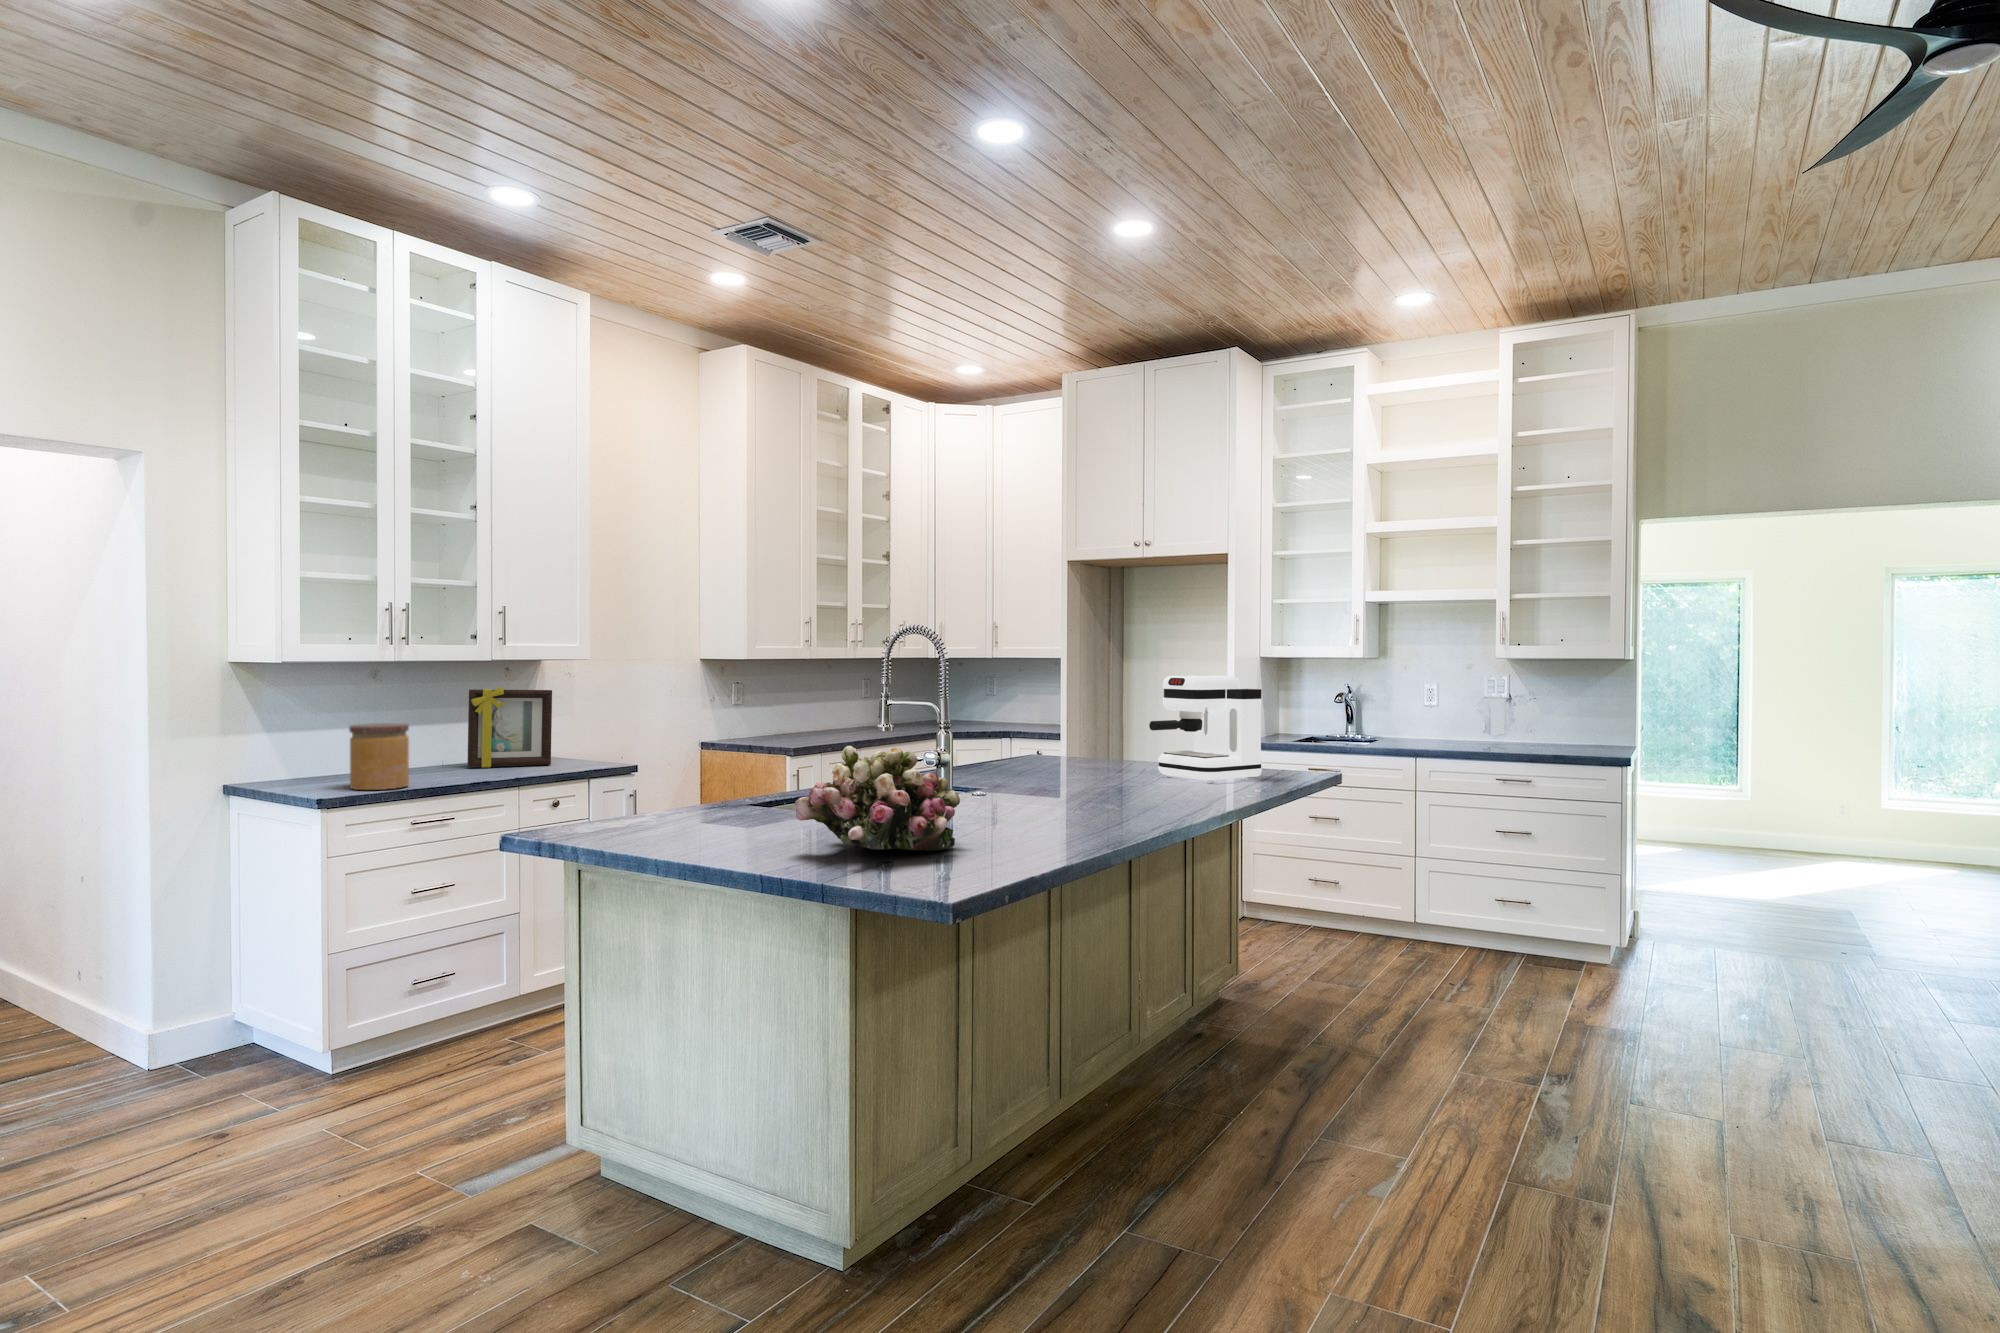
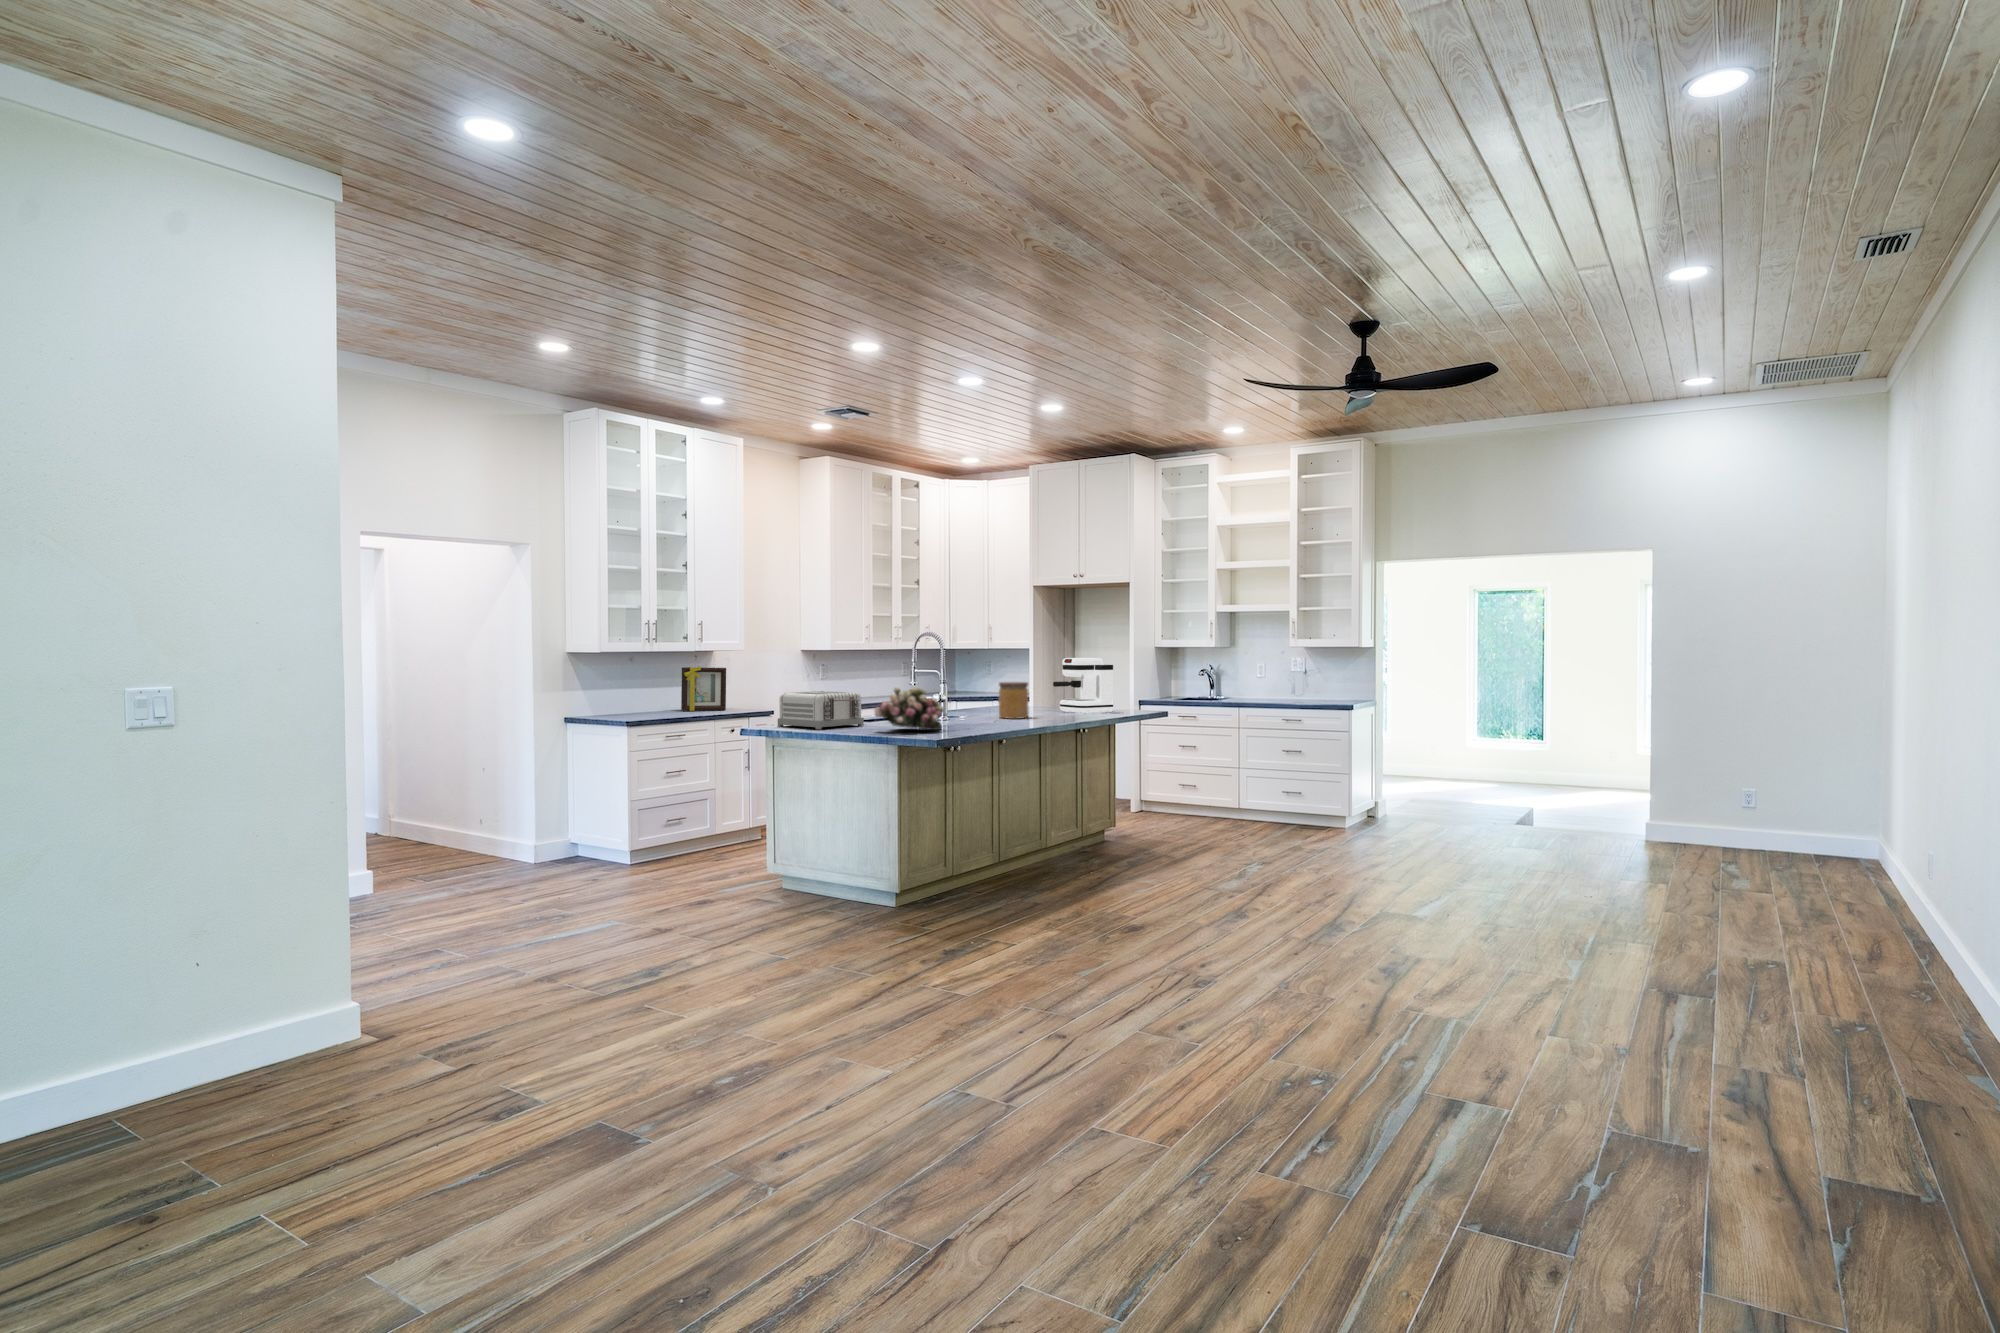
jar: present [349,723,409,790] -> present [999,682,1028,719]
toaster: none [583,748,777,844] -> present [778,691,864,729]

